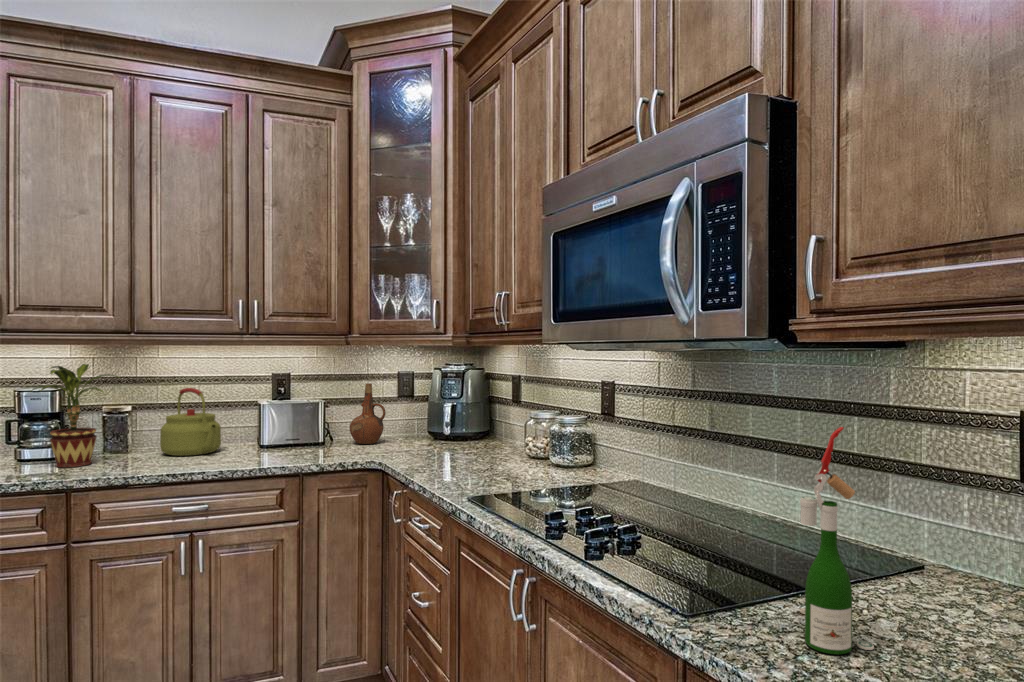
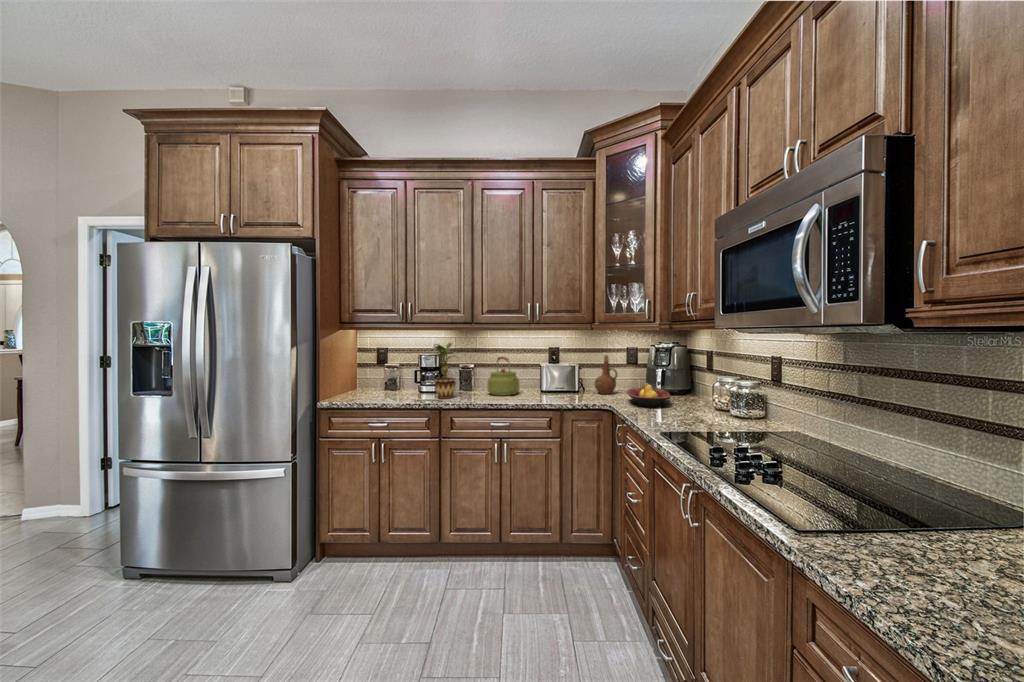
fruit bowl: none [403,424,469,460] -> present [627,383,671,407]
wine bottle: present [800,427,874,654] -> none [892,399,961,580]

